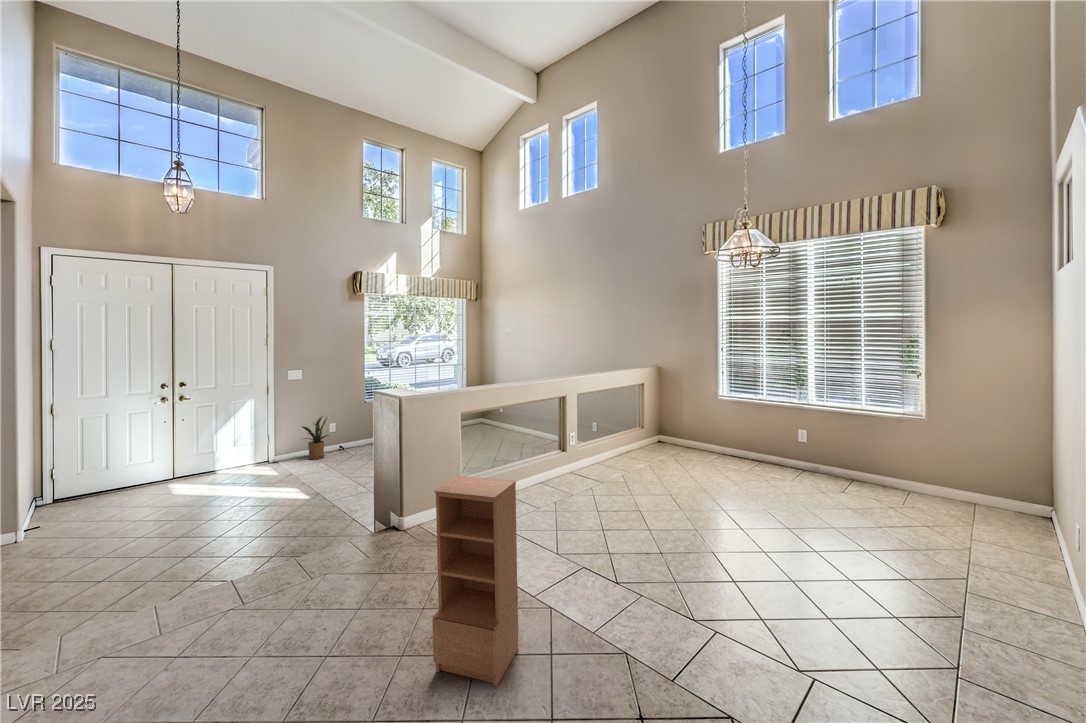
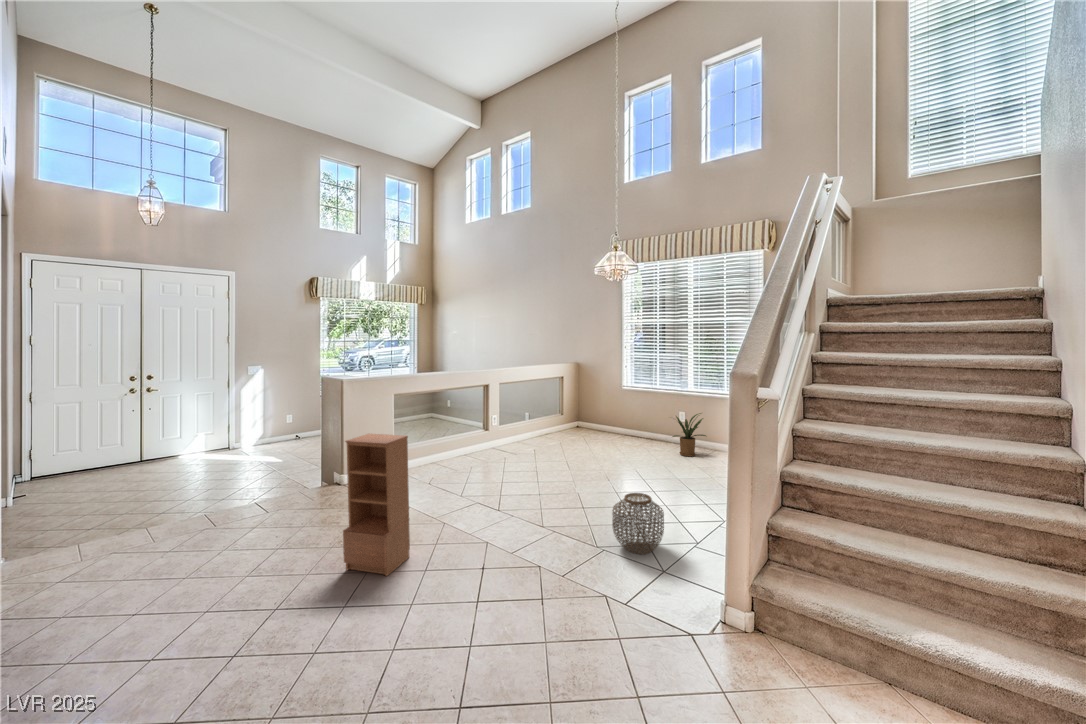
house plant: present [301,416,329,460] -> present [672,413,706,456]
woven basket: none [800,562,886,657] -> present [612,493,664,555]

